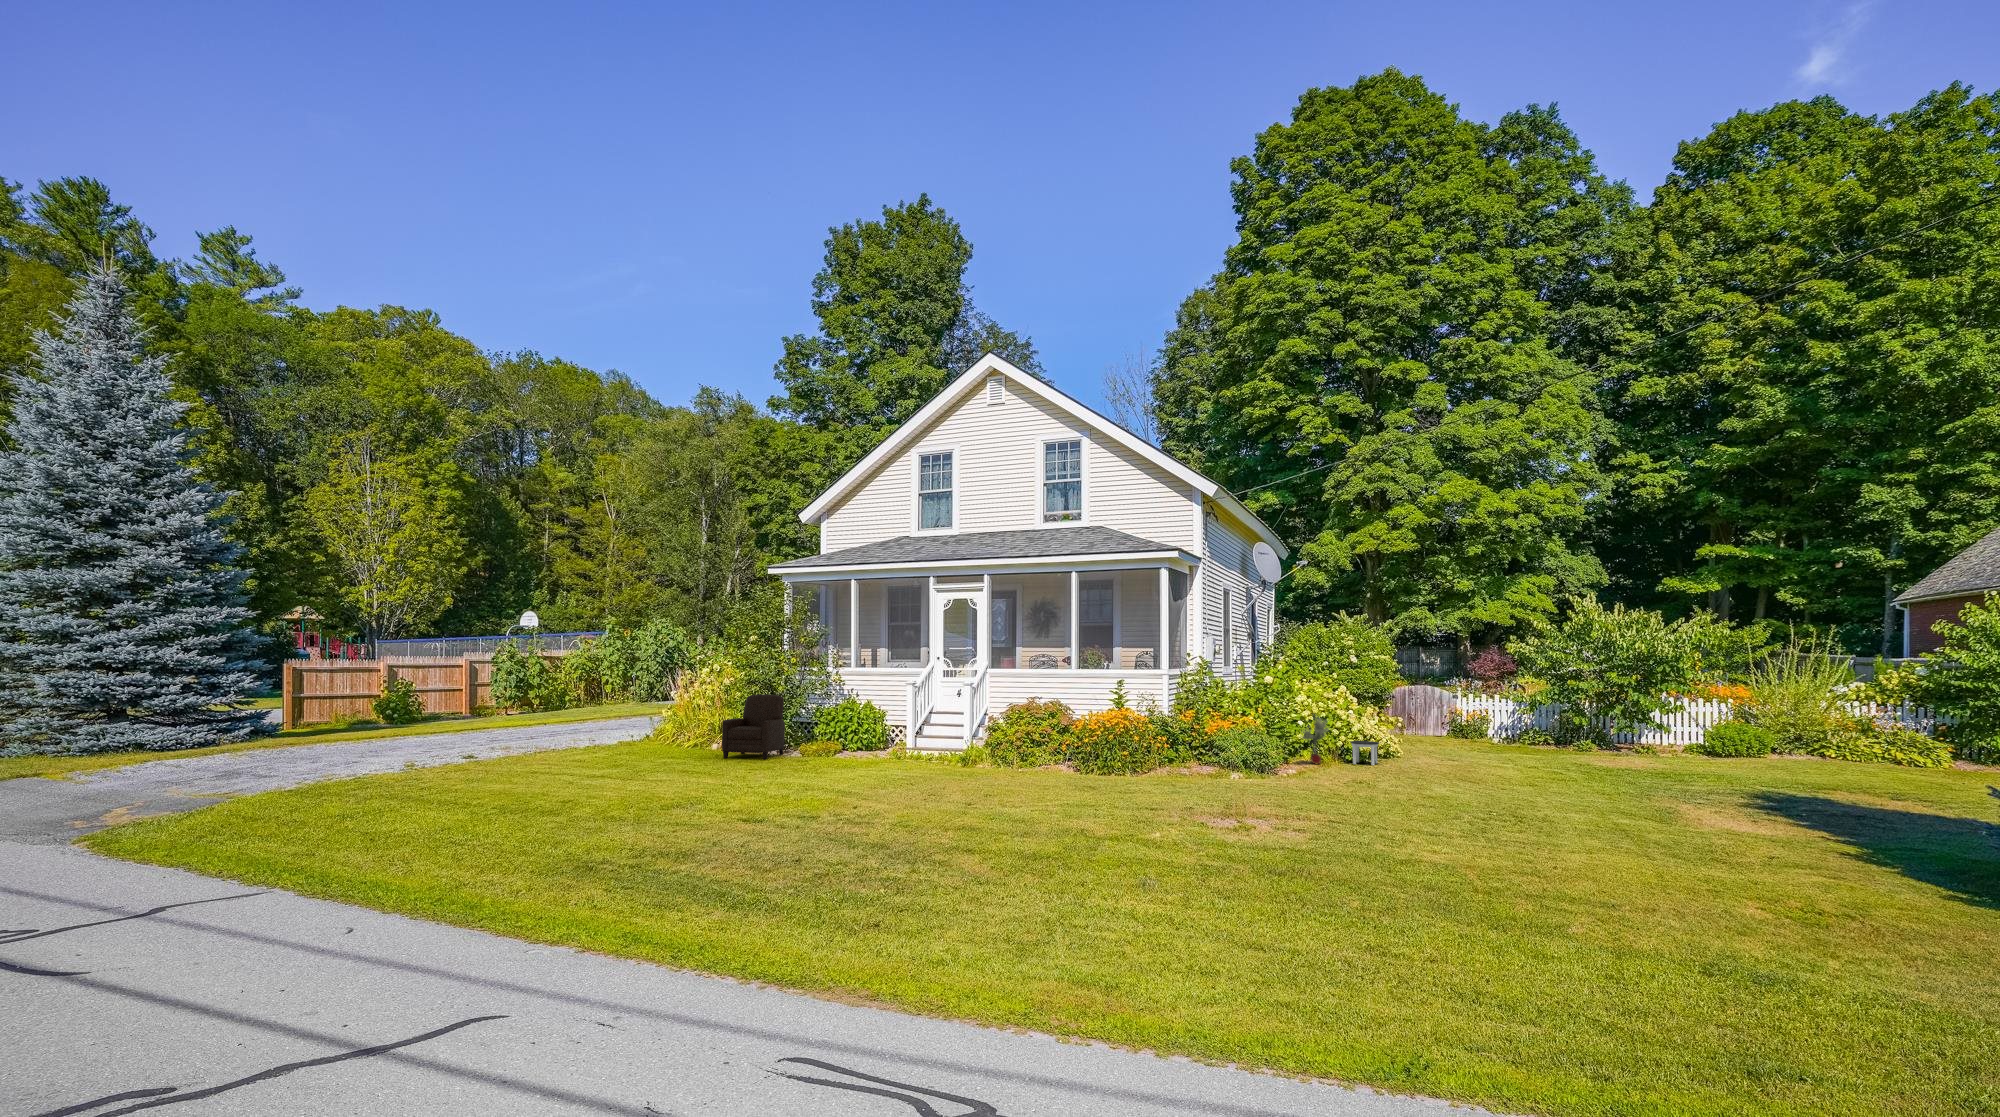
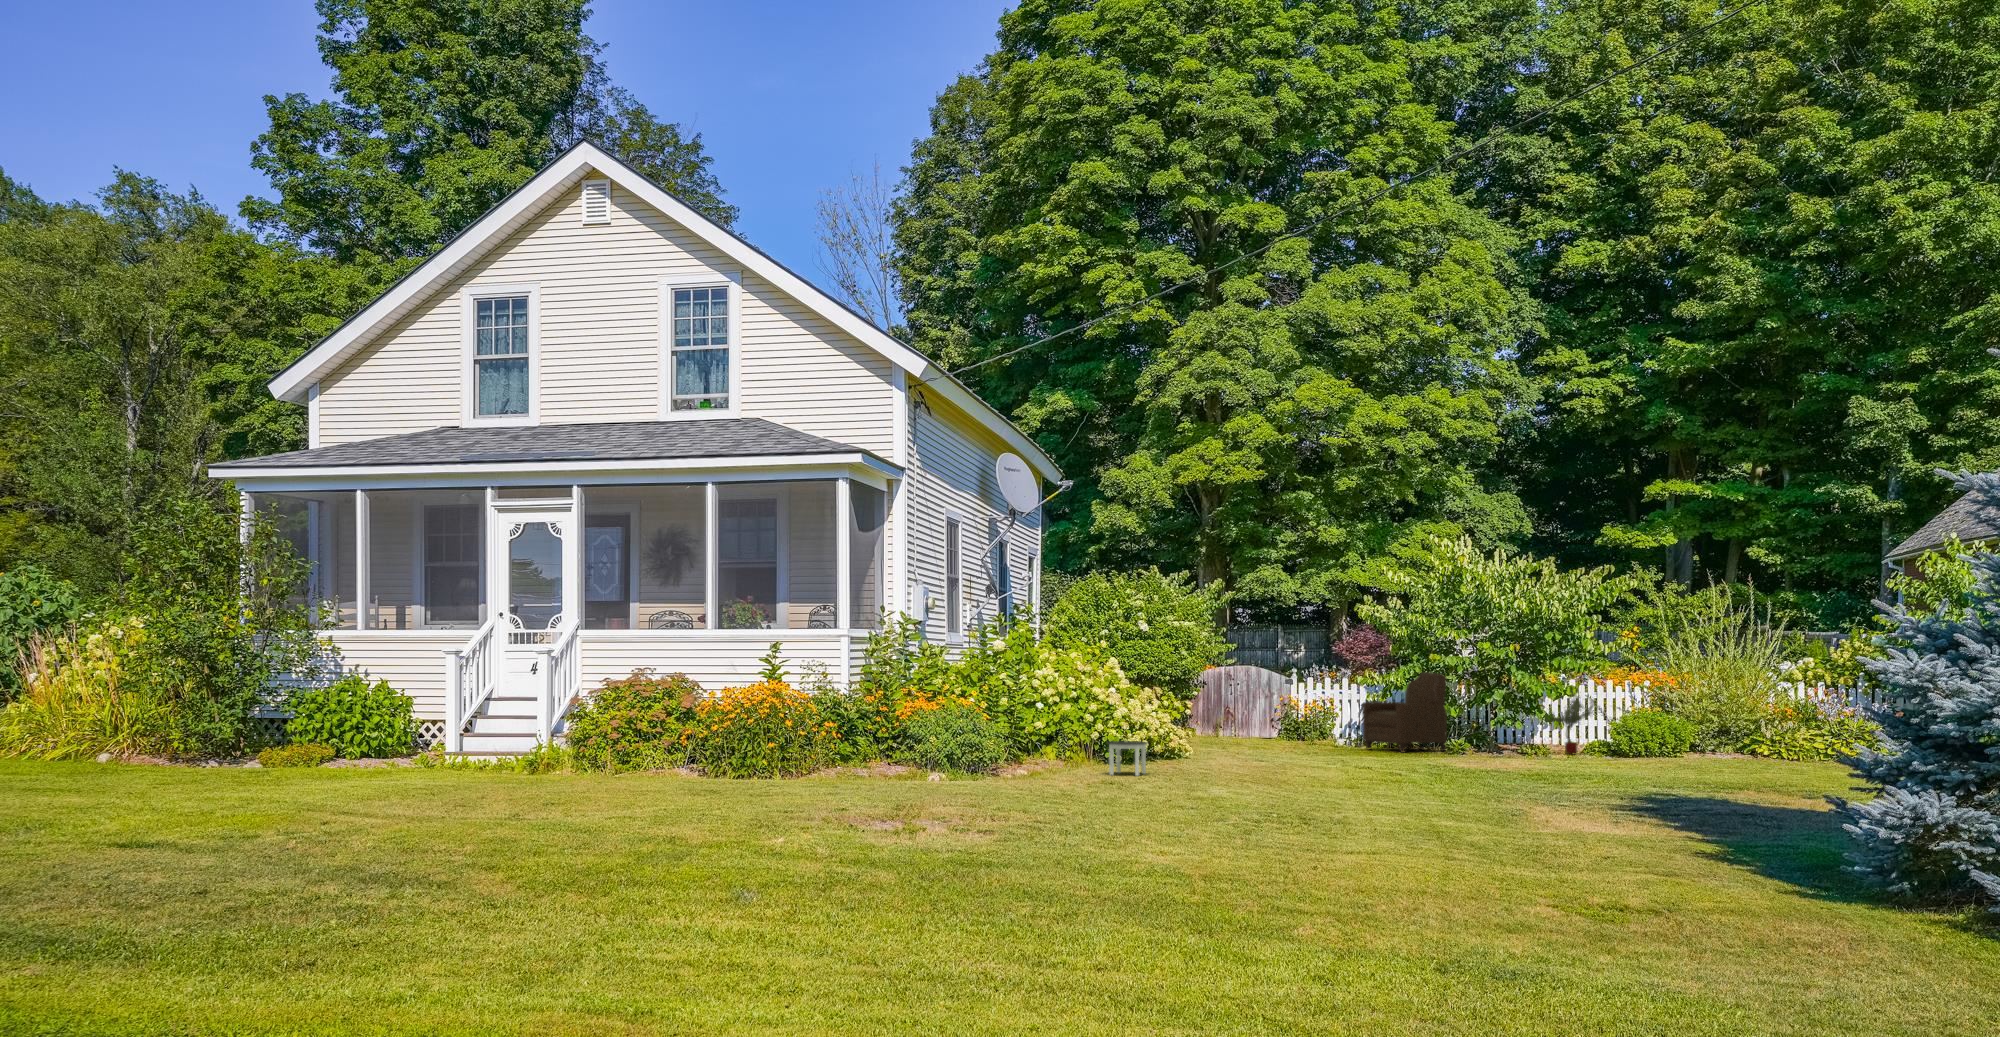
chair: present [722,694,785,759] -> present [1362,672,1447,753]
potted tree: present [1301,717,1329,764] -> present [1543,691,1597,754]

